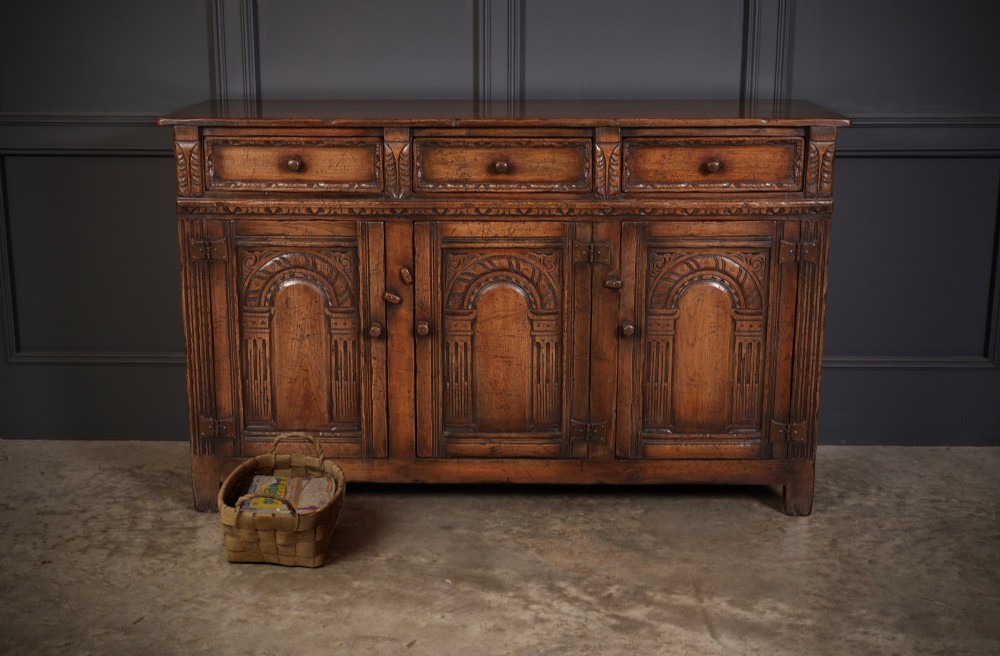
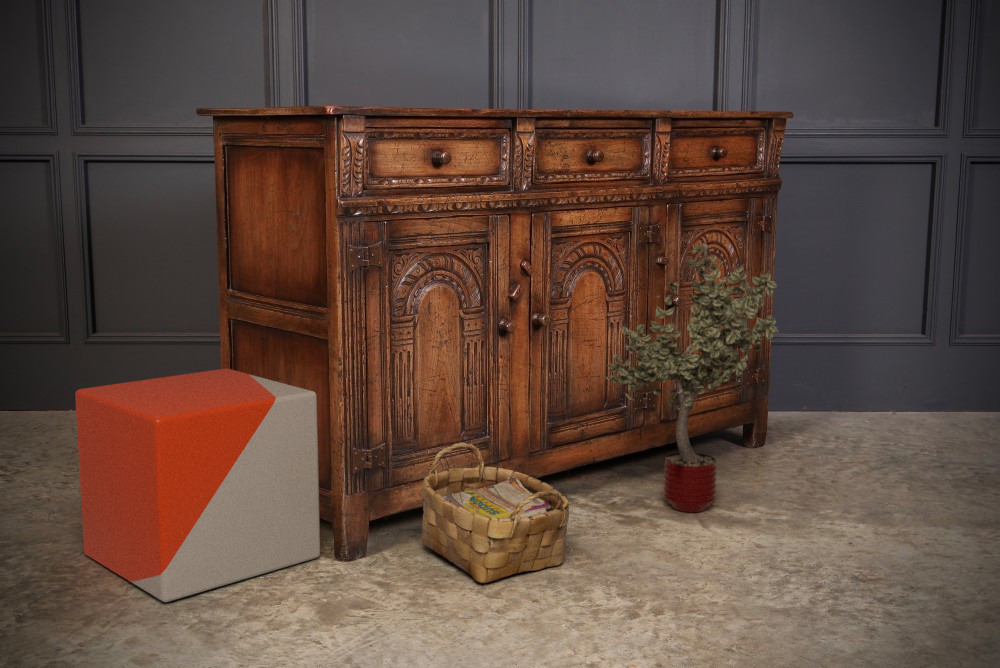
potted tree: none [425,269,674,564] -> present [606,243,779,512]
stool: none [30,327,215,502] -> present [75,368,320,602]

